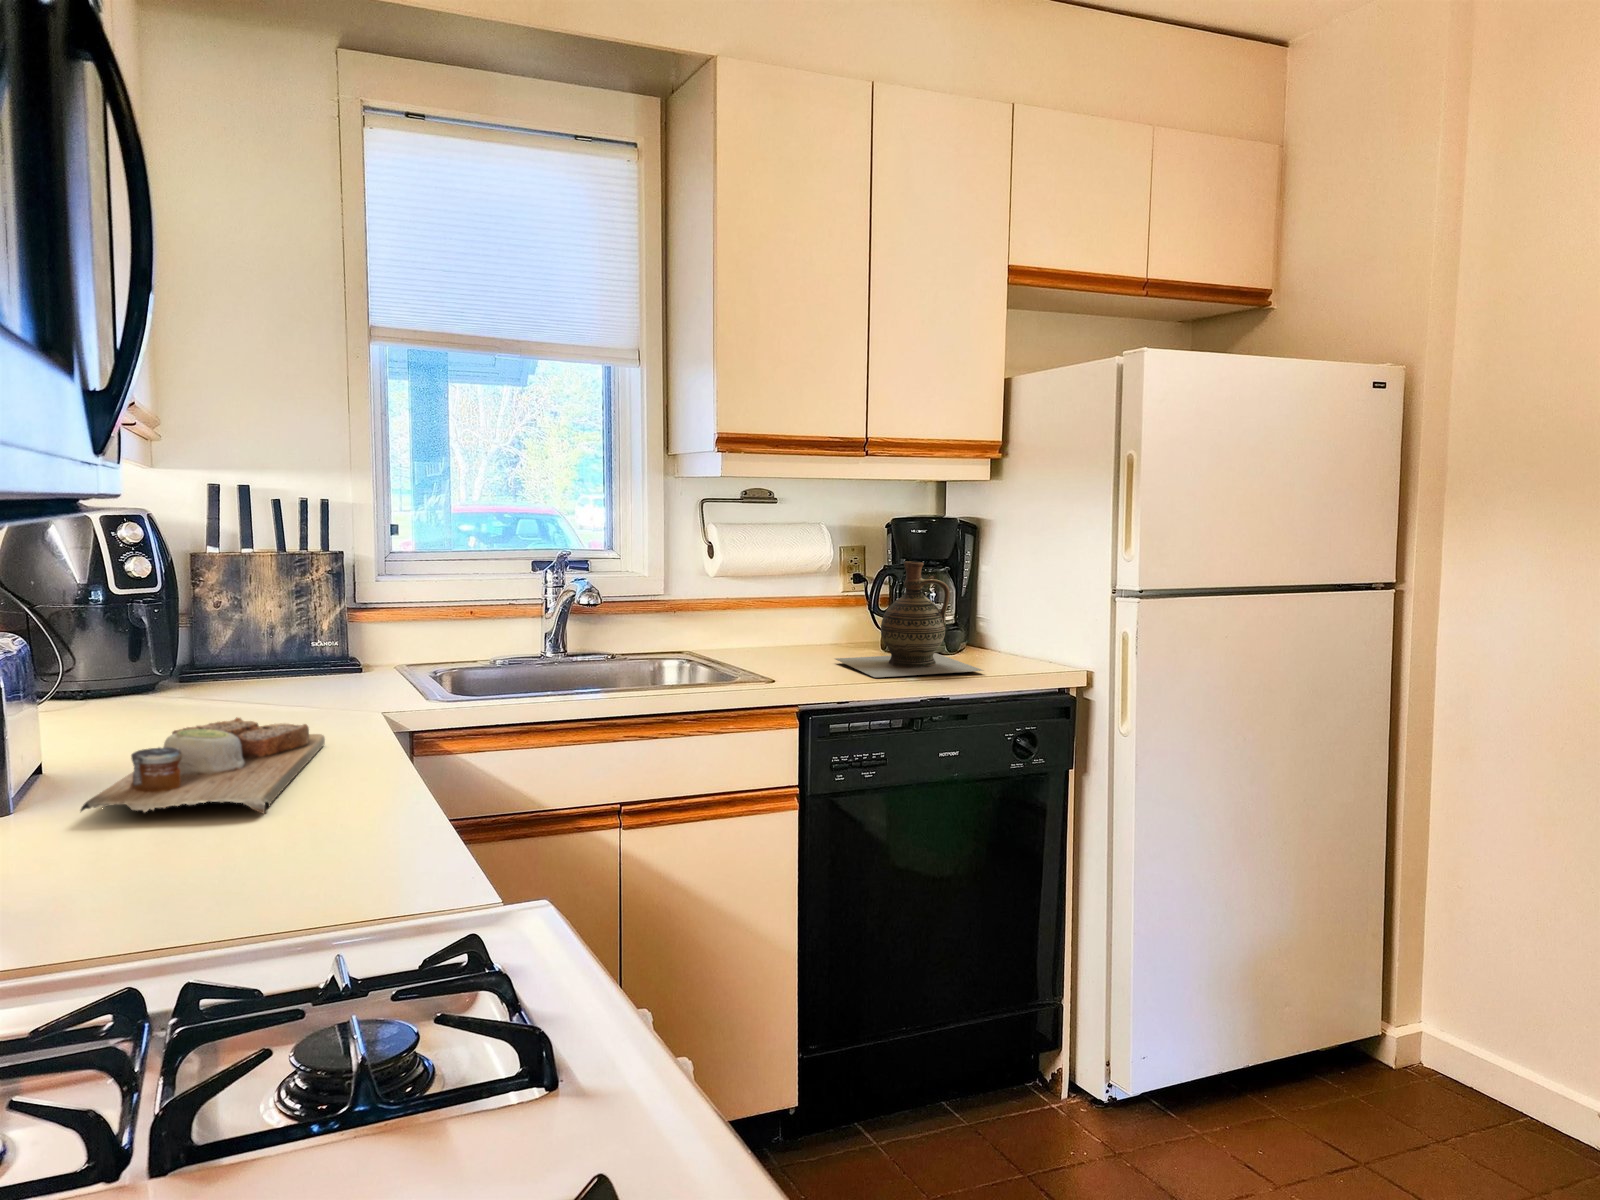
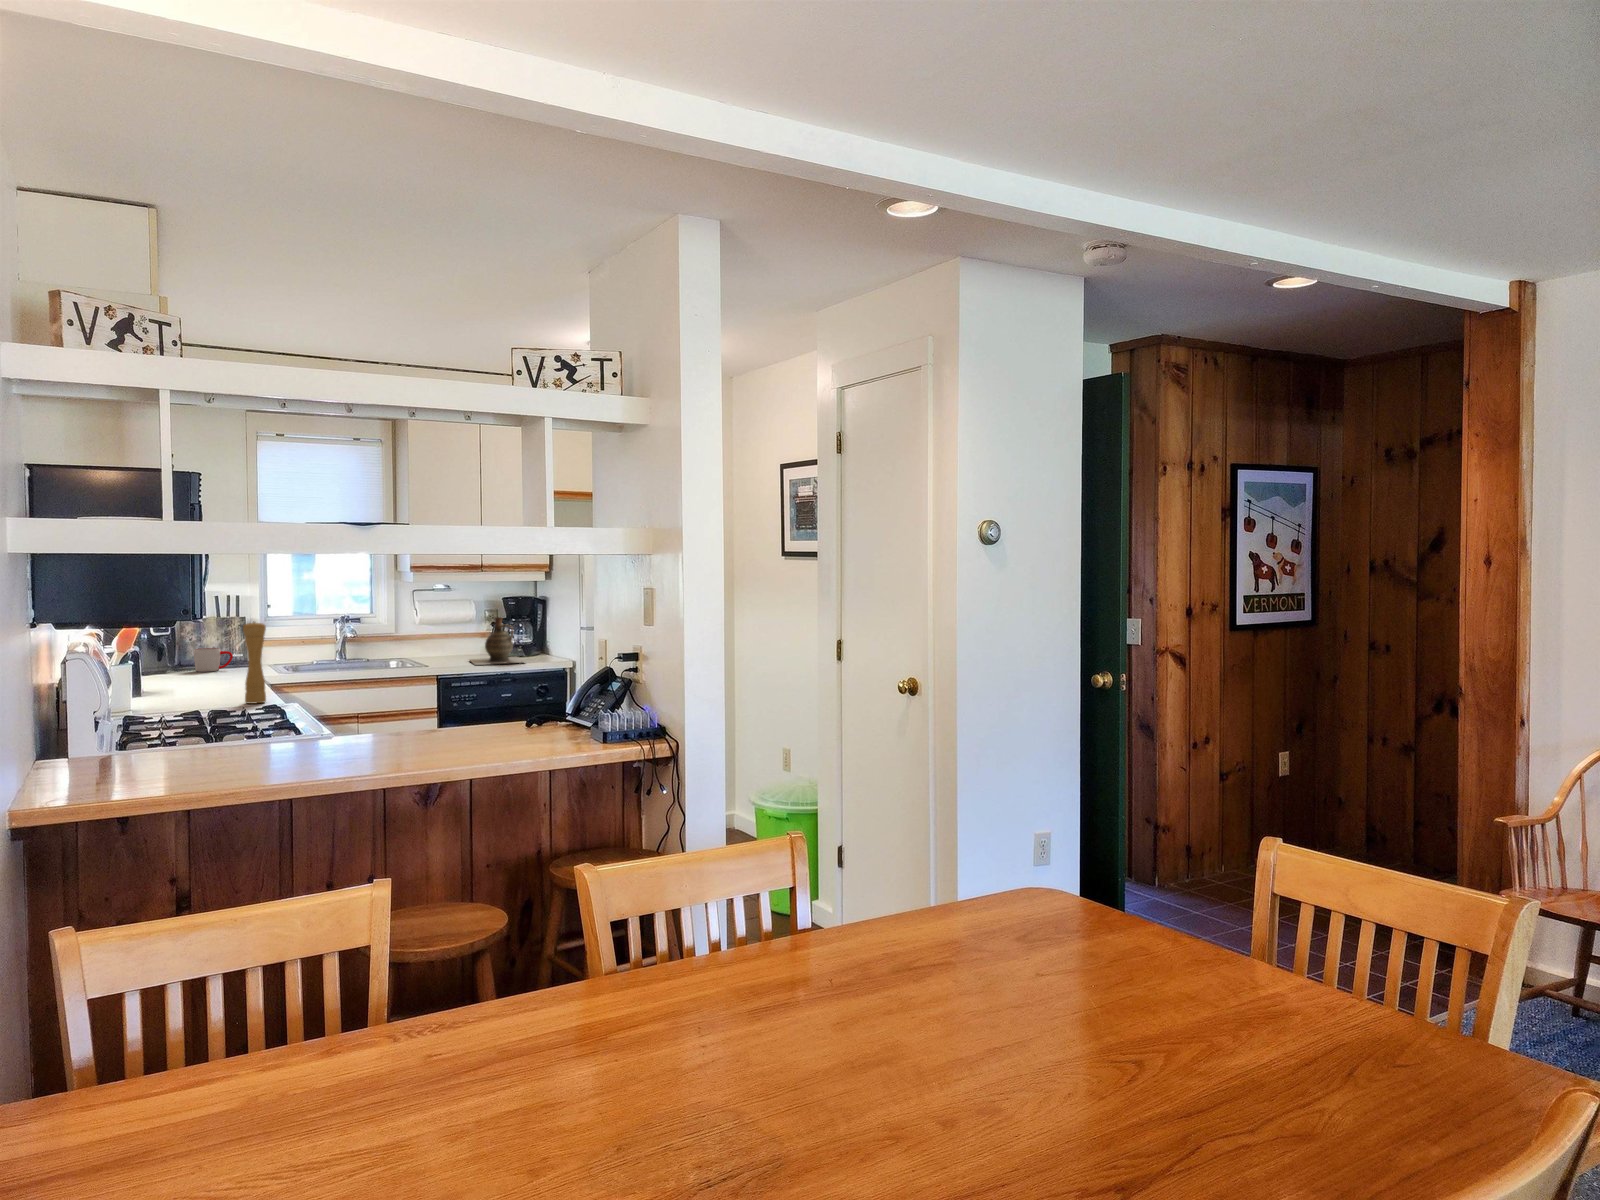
pepper mill: none [324,552,411,877] -> present [243,622,266,704]
mug: none [219,627,313,688] -> present [193,648,233,672]
cutting board: present [81,718,325,814] -> none [169,675,240,696]

